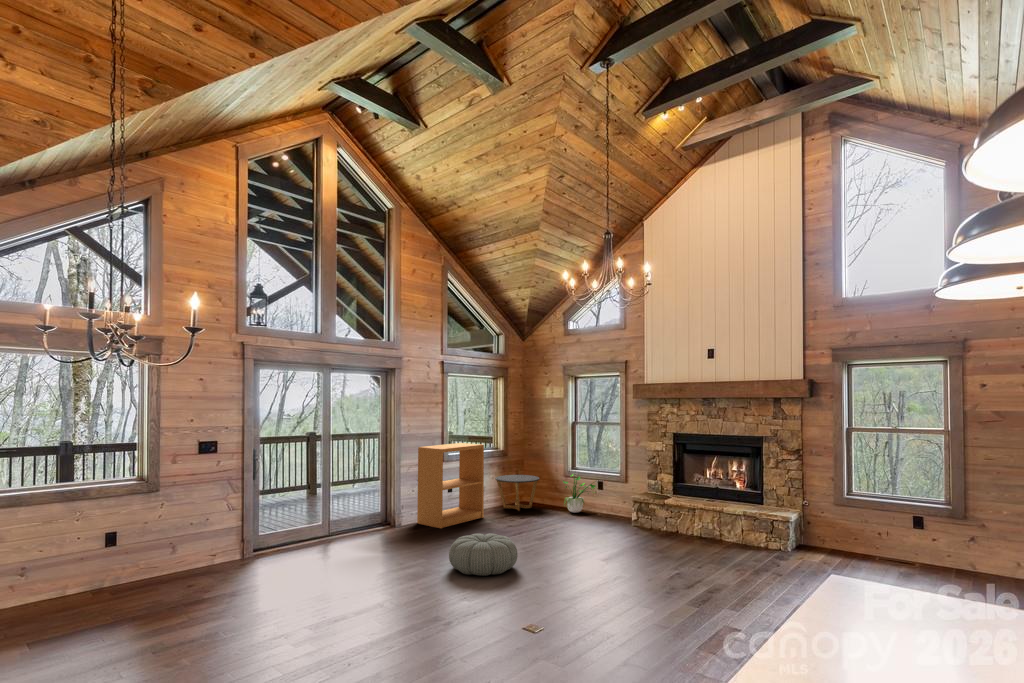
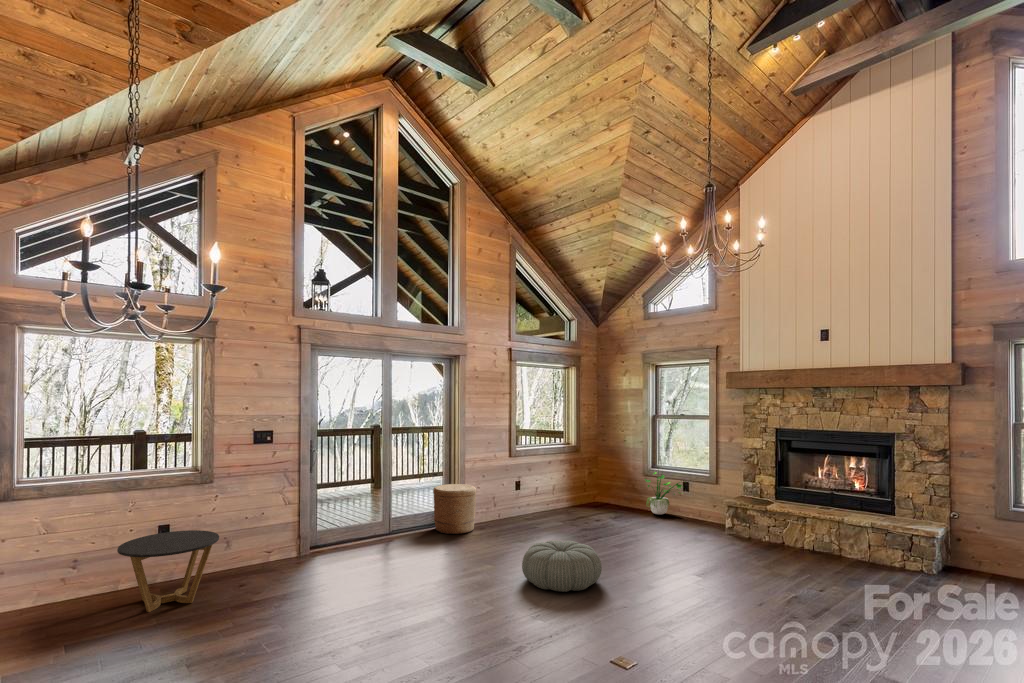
bookshelf: present [417,443,484,528] -> none [487,436,558,529]
side table: present [495,475,539,511] -> present [117,530,219,612]
woven basket: none [367,489,408,535] -> present [433,484,476,534]

